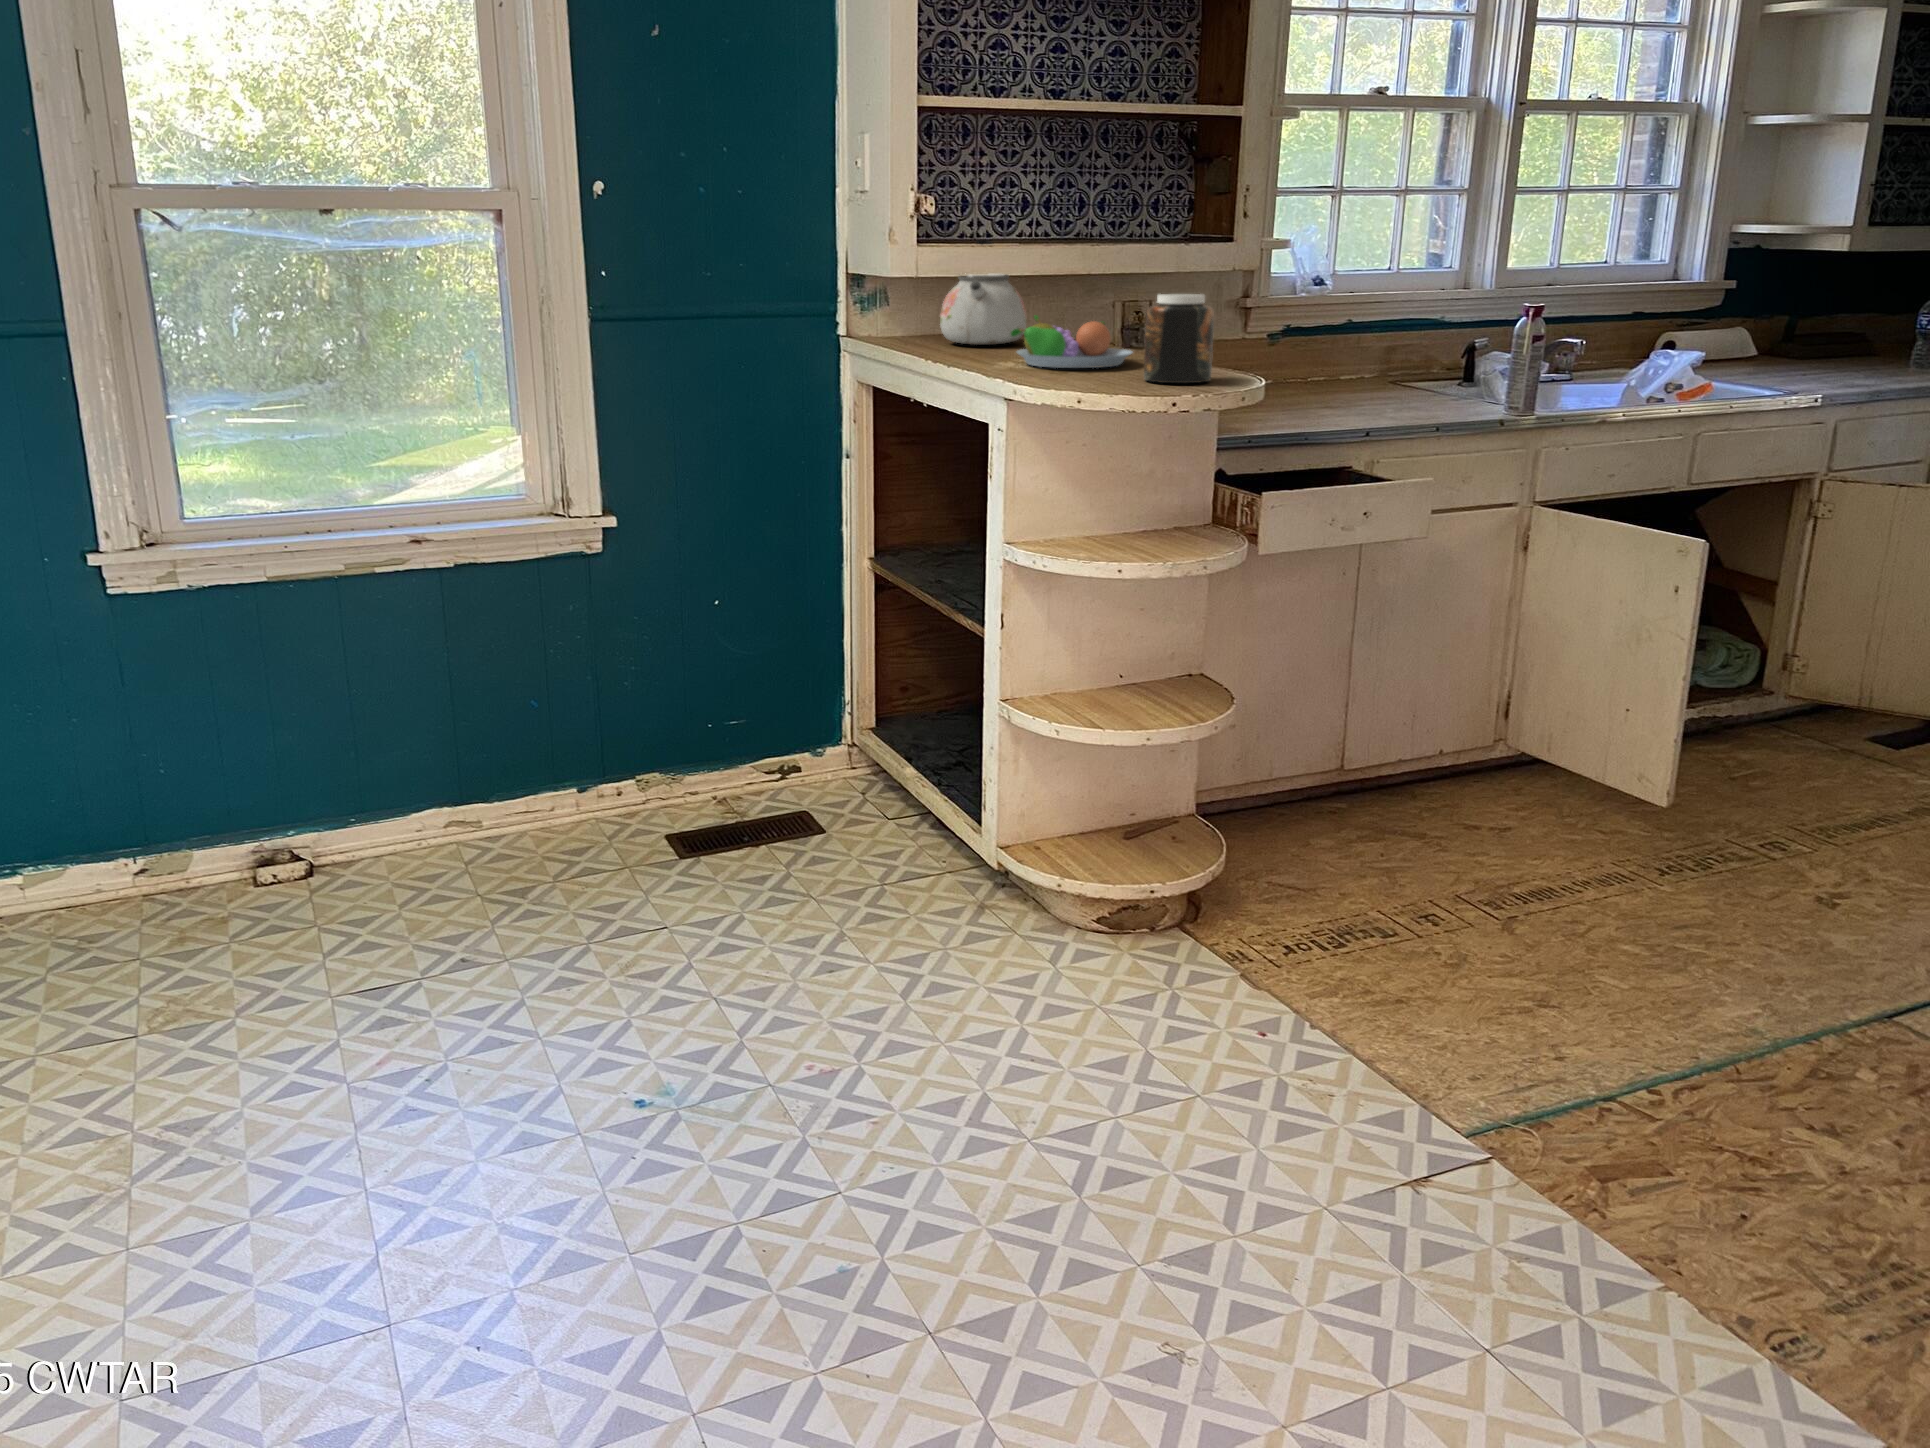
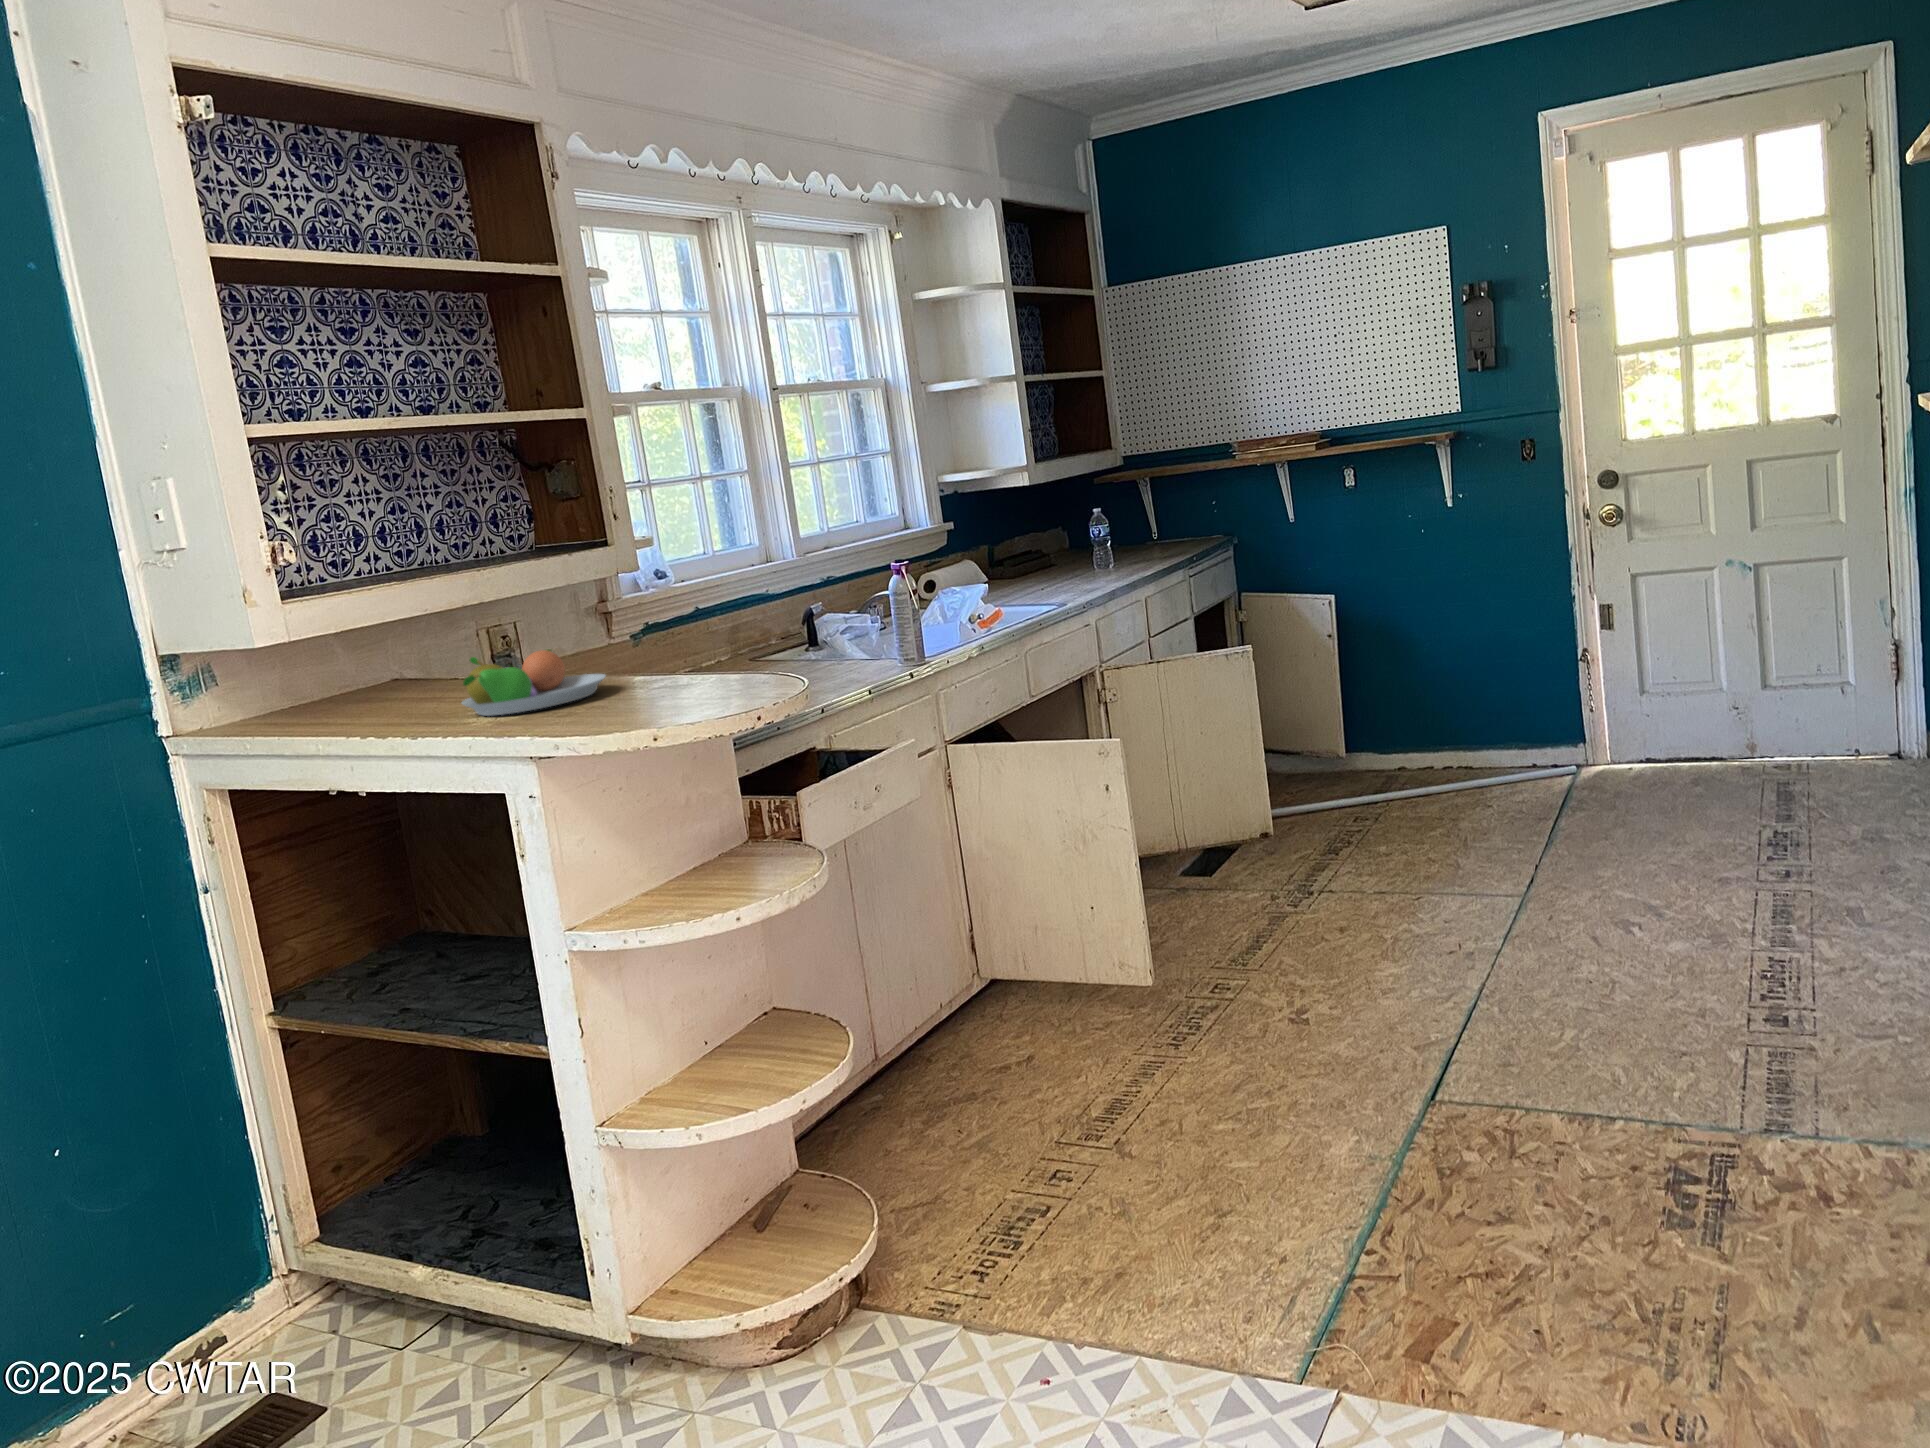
kettle: present [940,240,1026,345] -> none [302,586,420,716]
jar: present [1144,294,1214,383] -> none [645,591,735,697]

